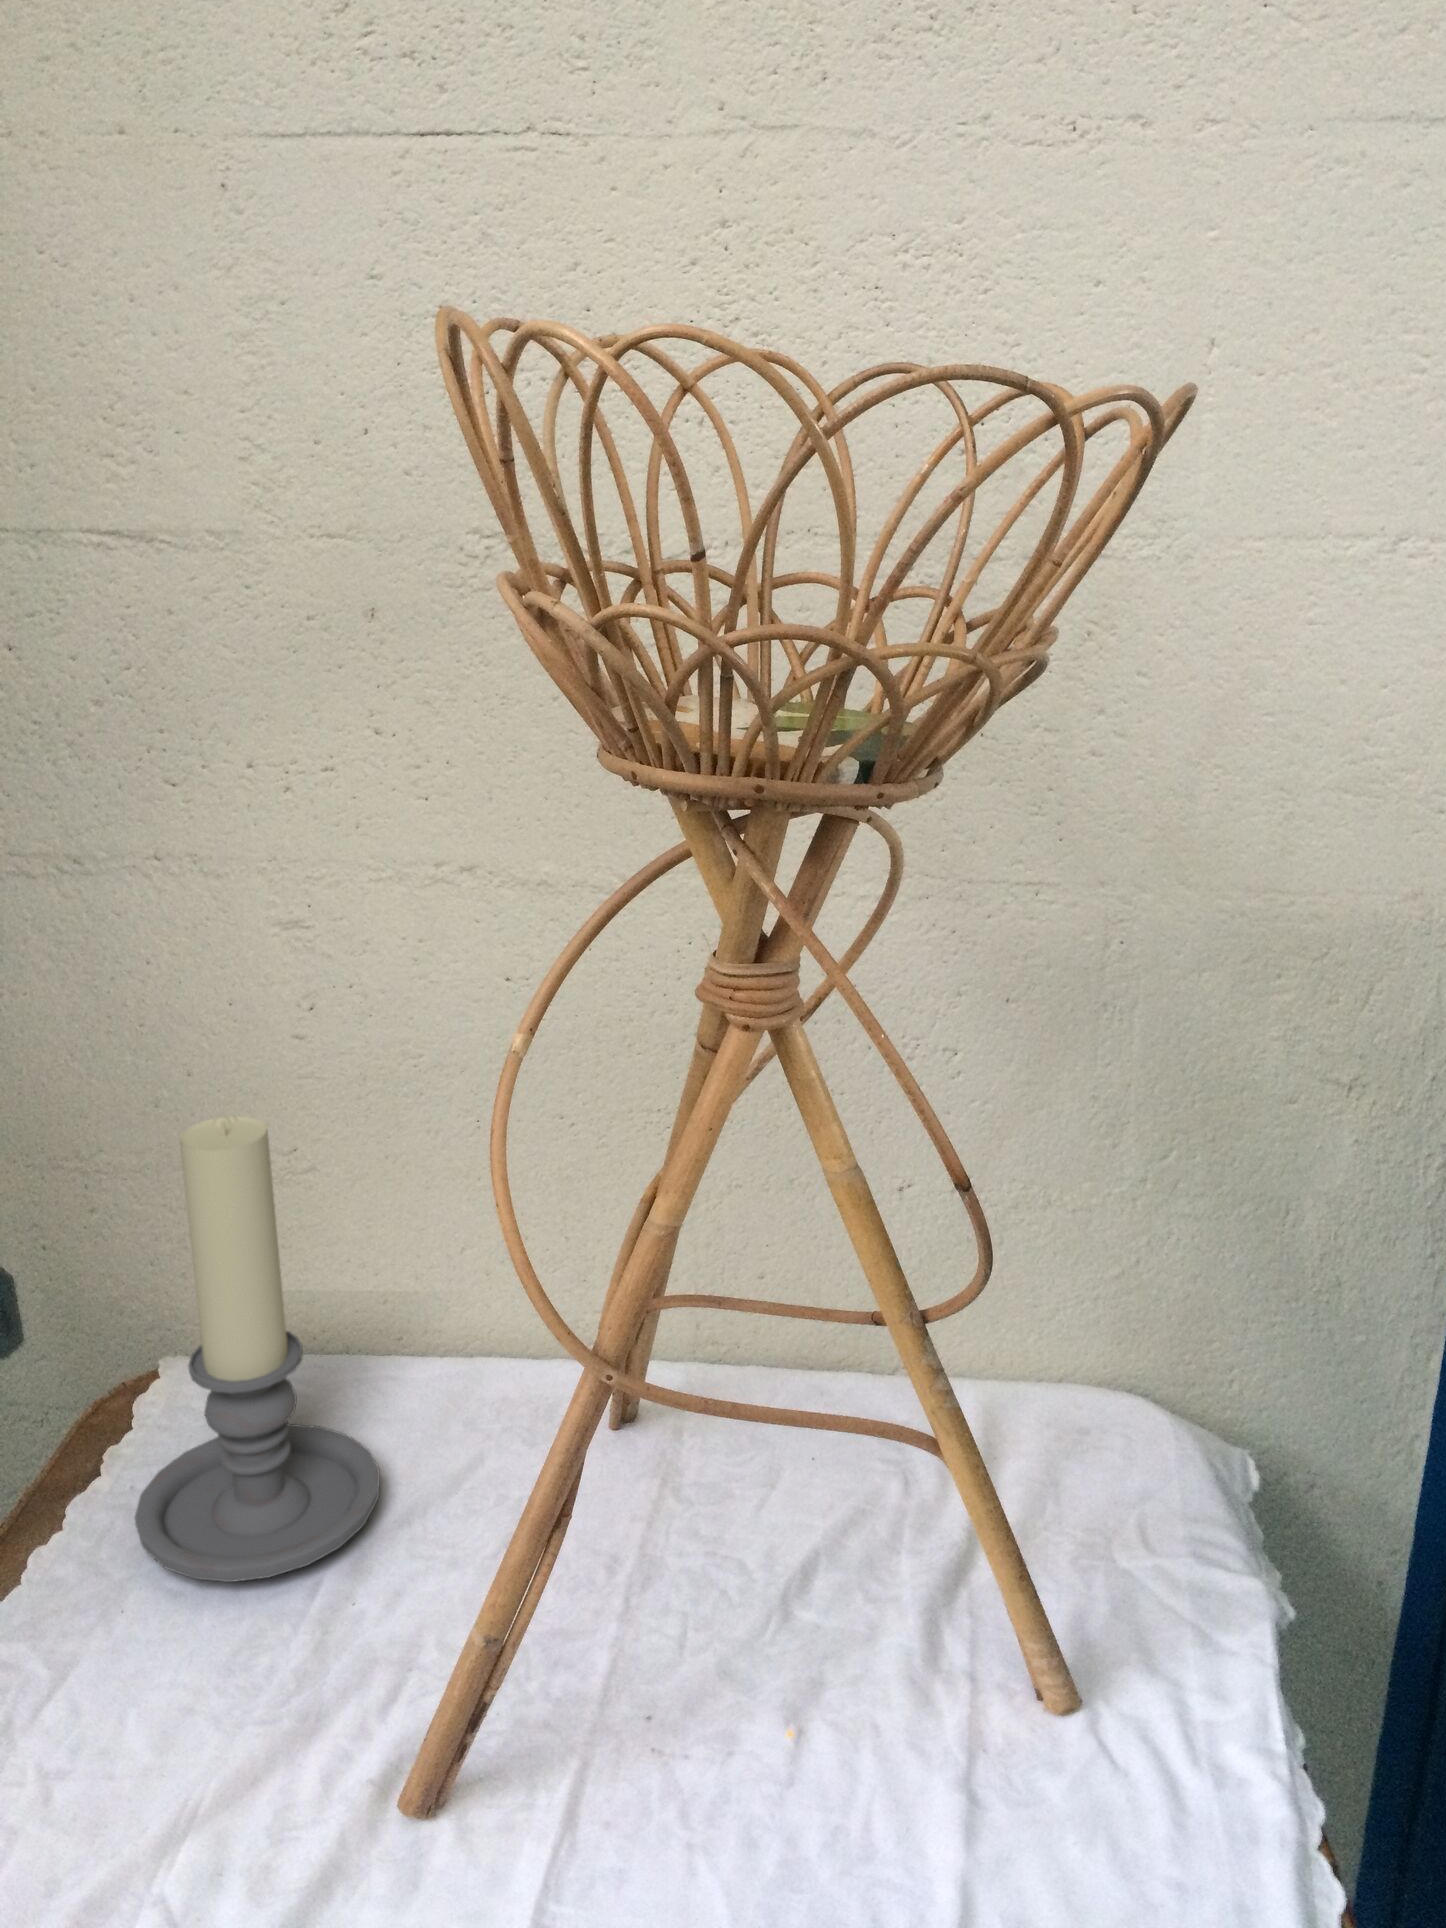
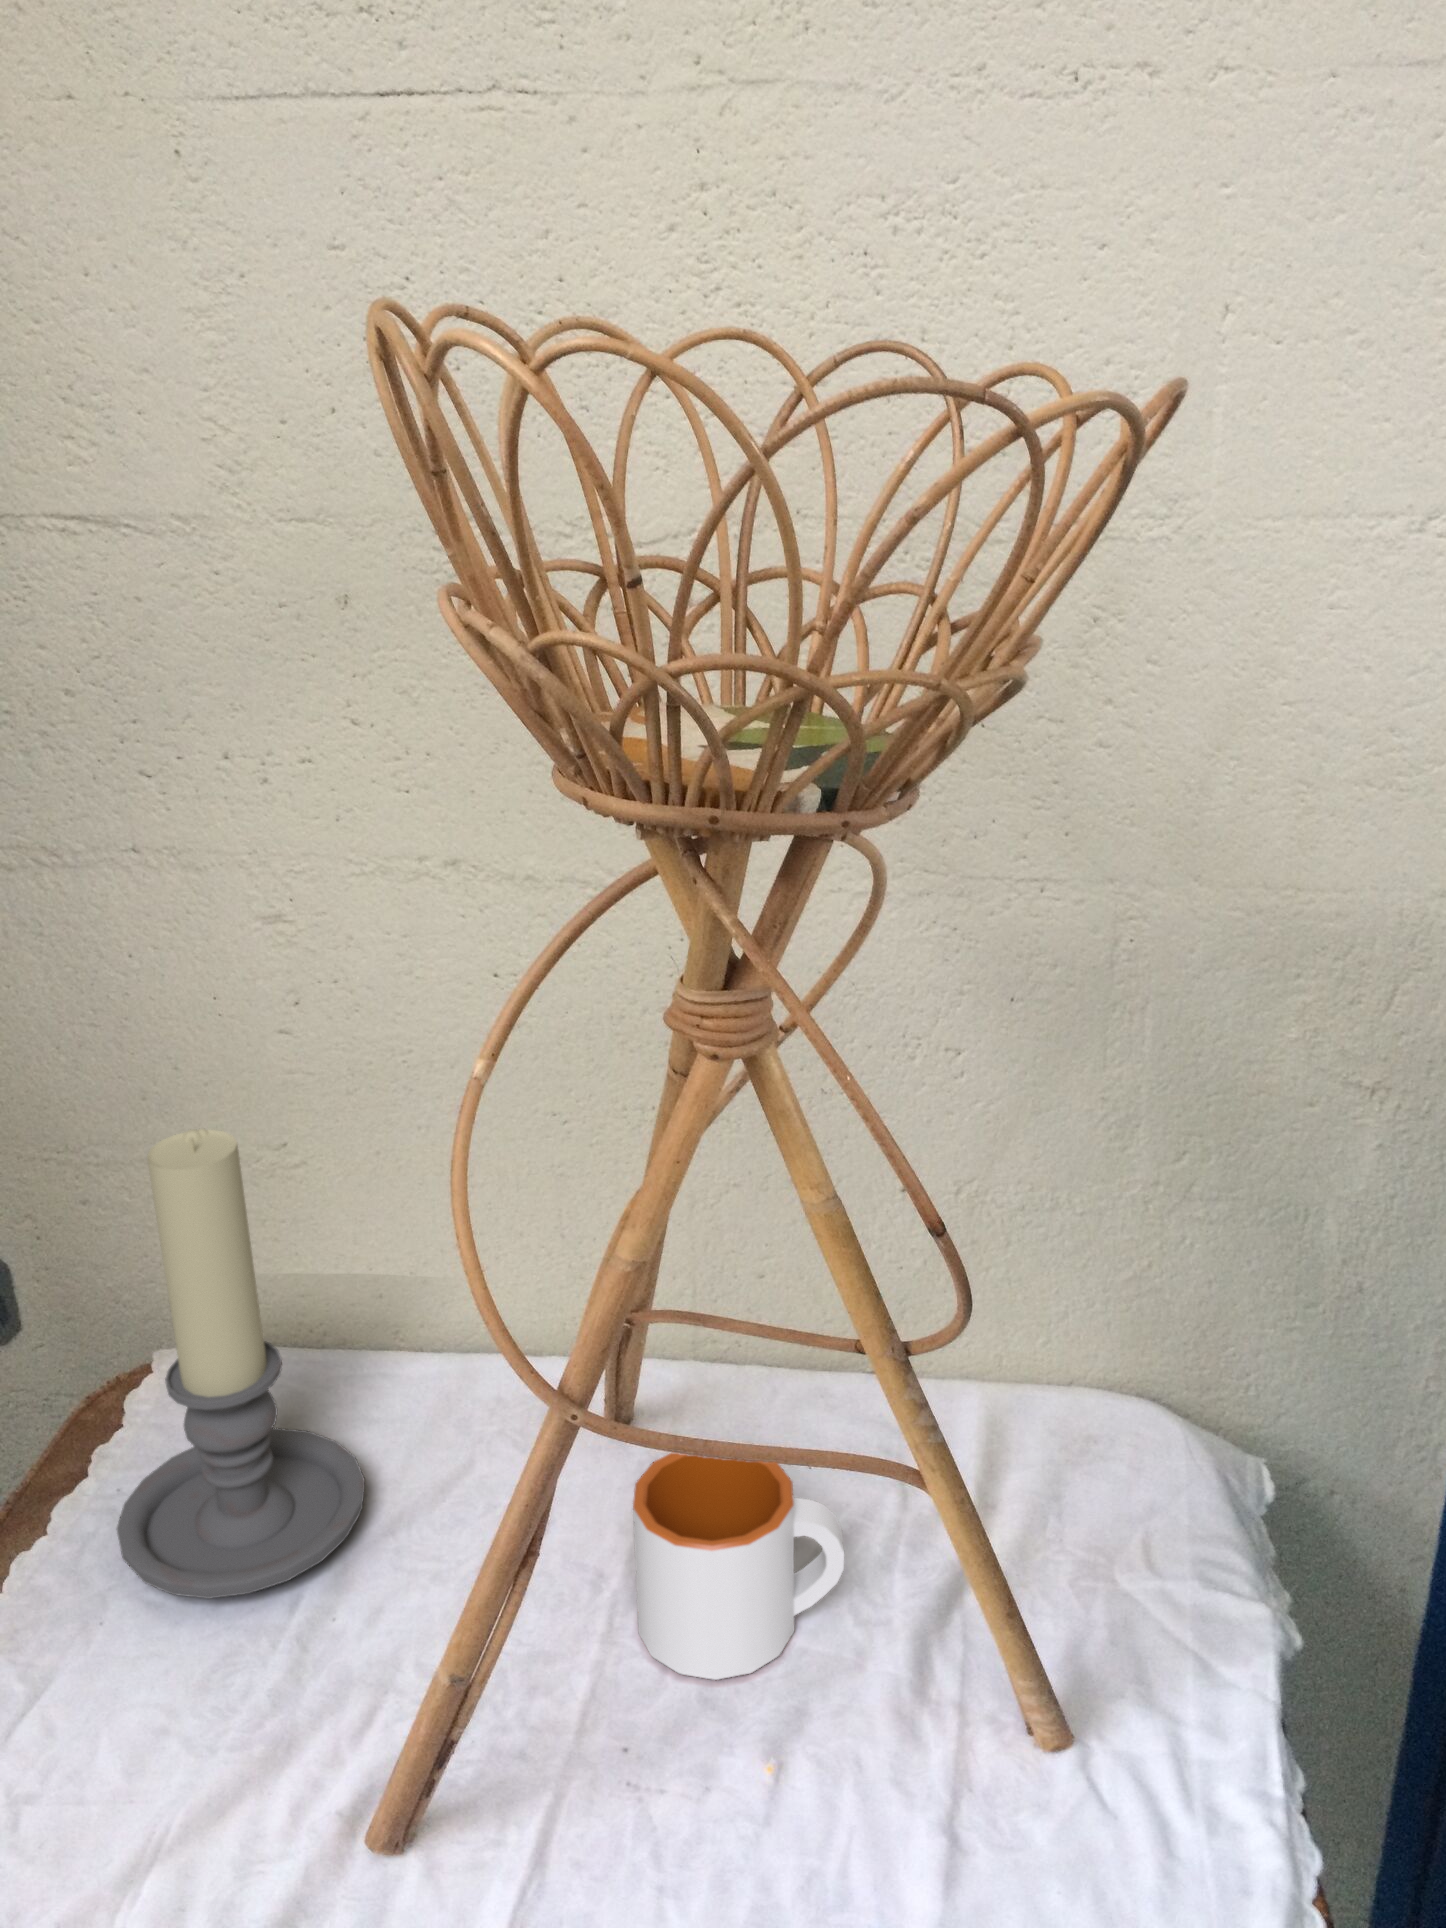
mug: none [654,1423,859,1653] -> present [633,1453,844,1680]

